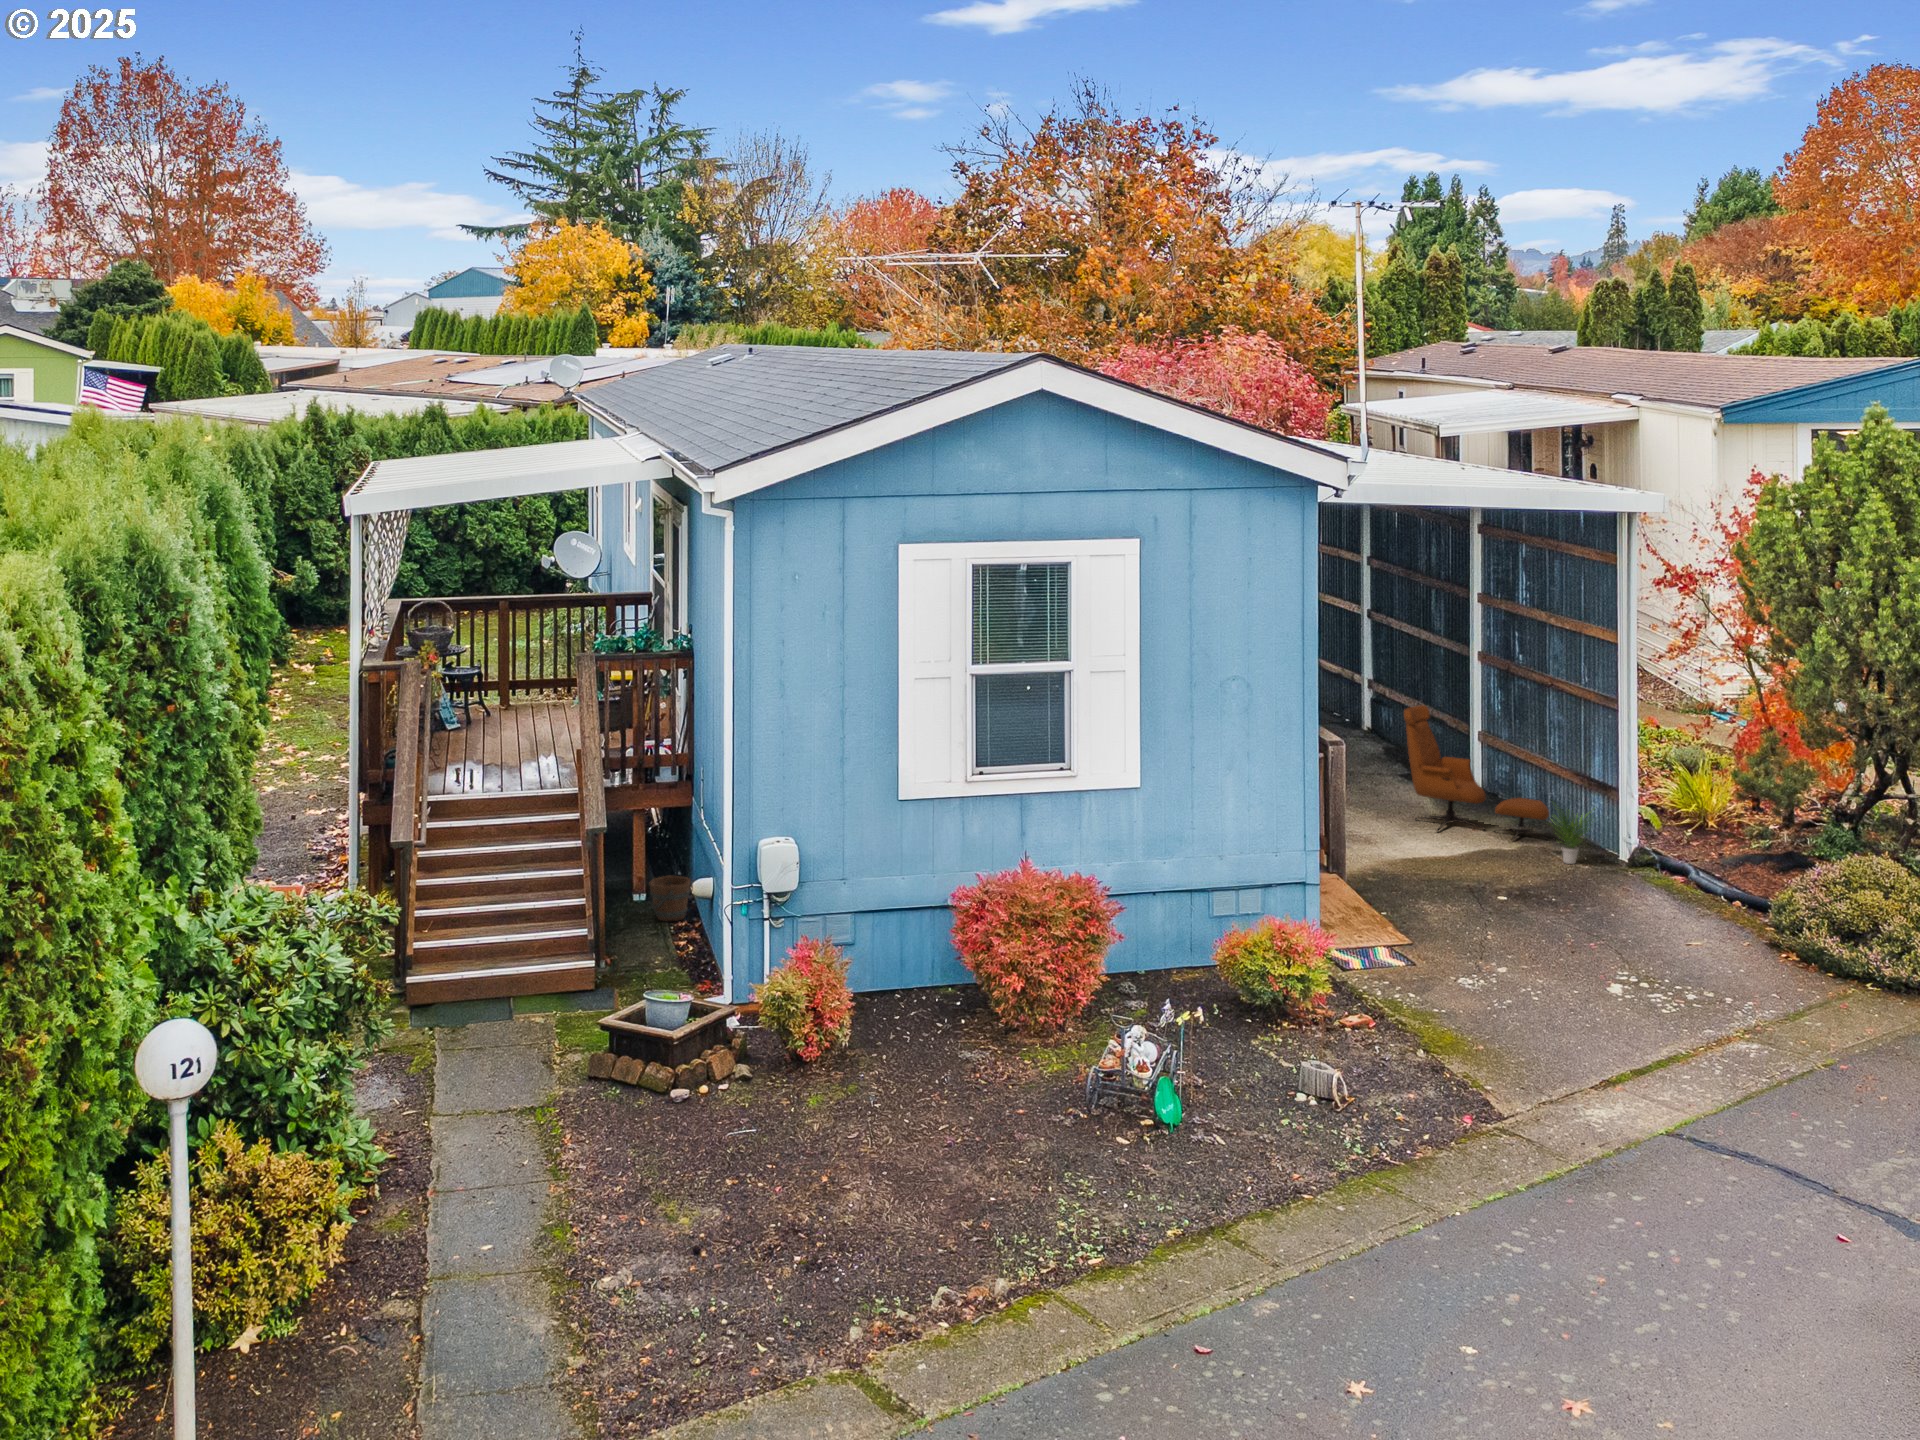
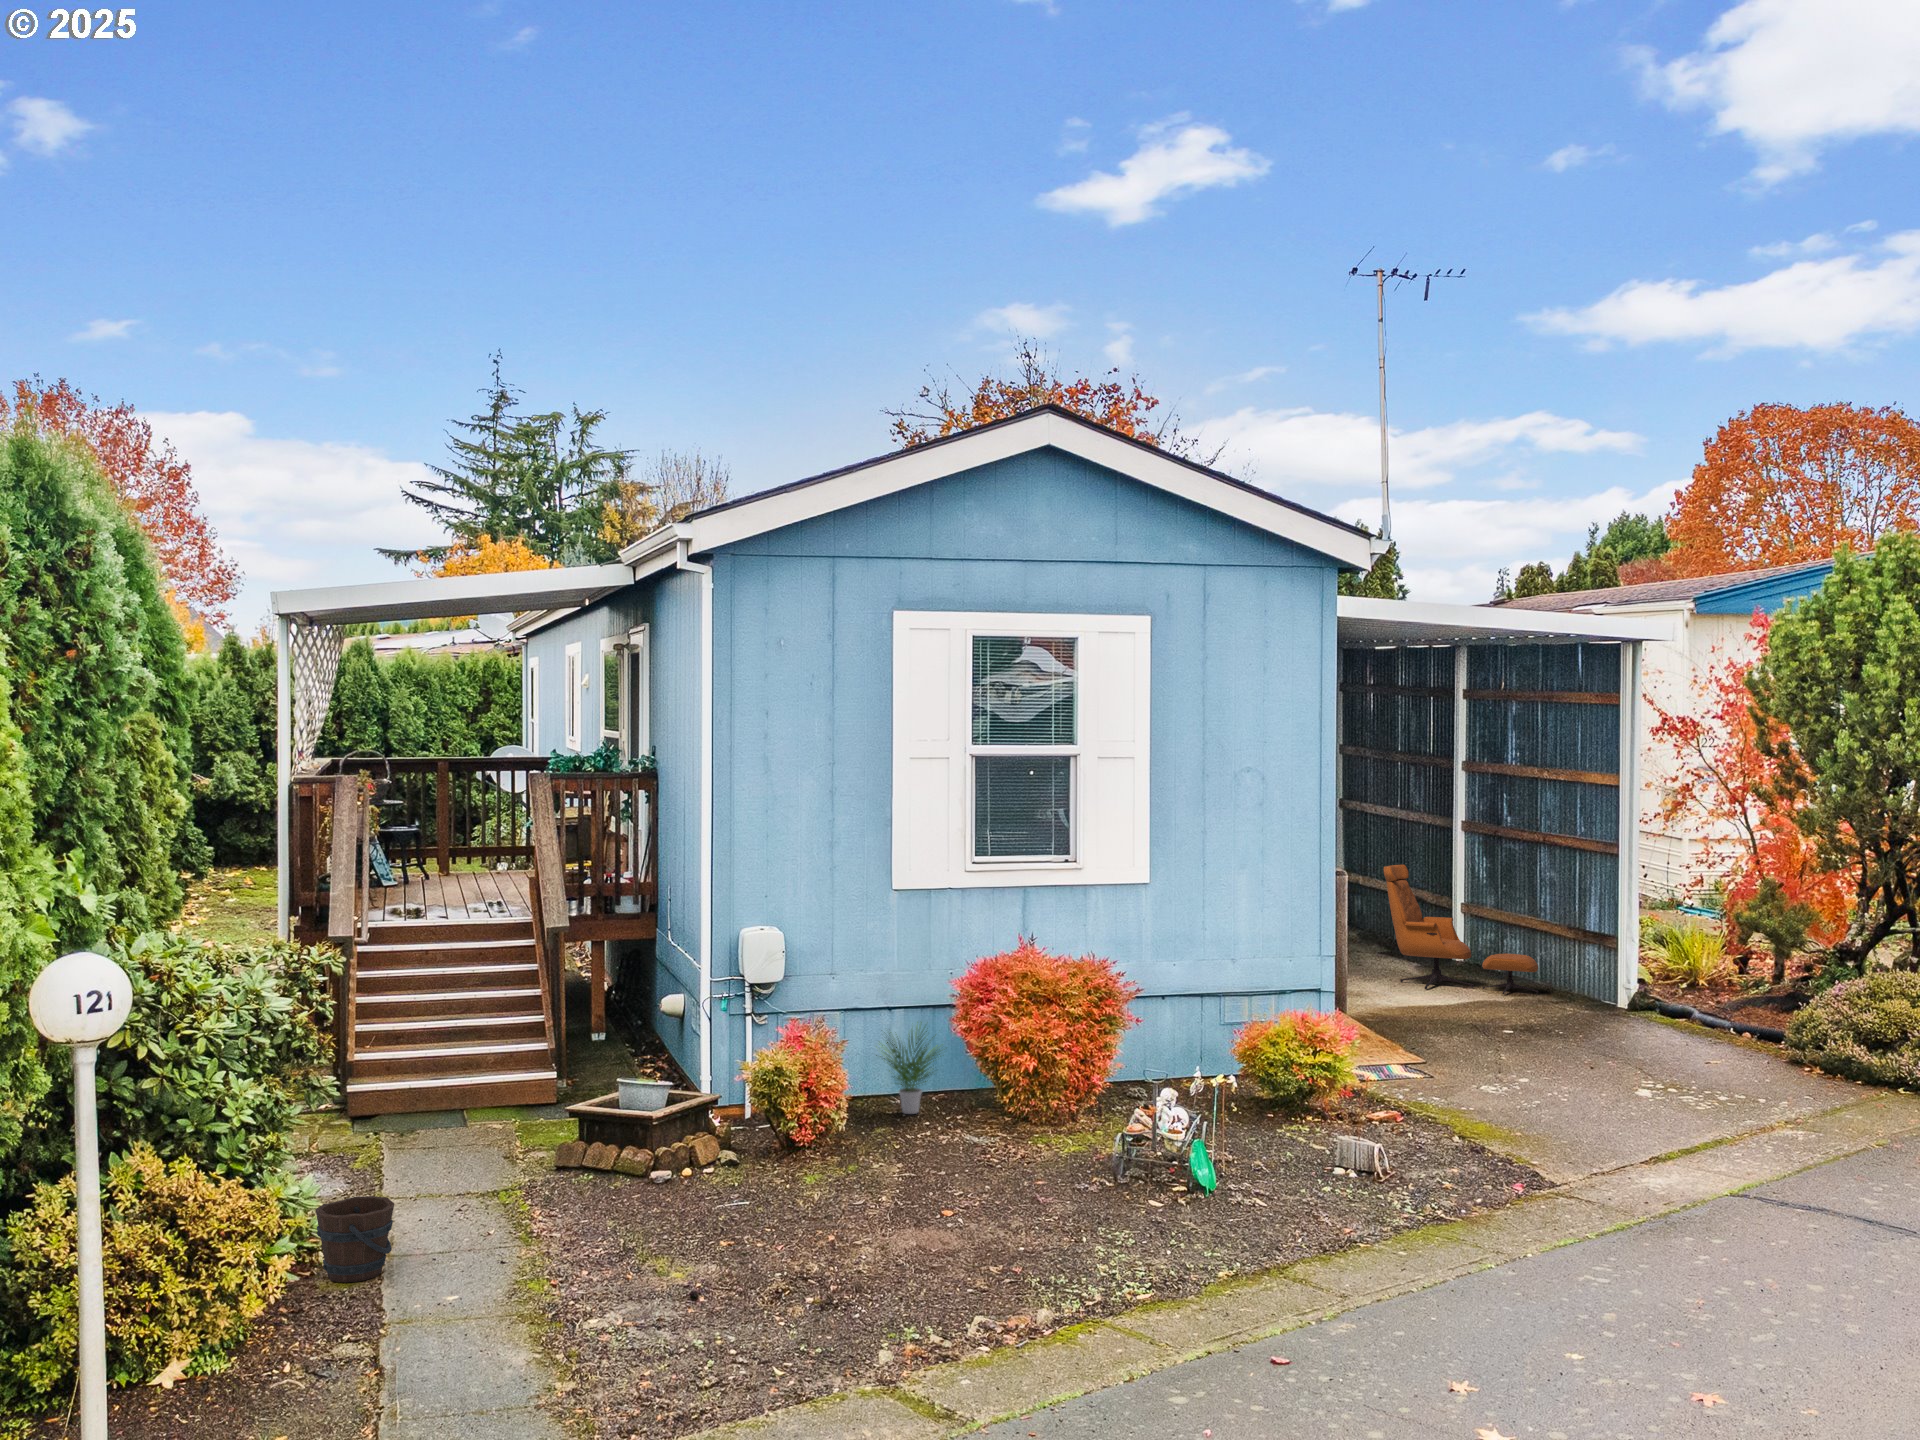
potted plant: present [1551,807,1592,864] -> present [876,1031,940,1114]
bucket: present [649,876,691,921] -> present [316,1196,394,1283]

